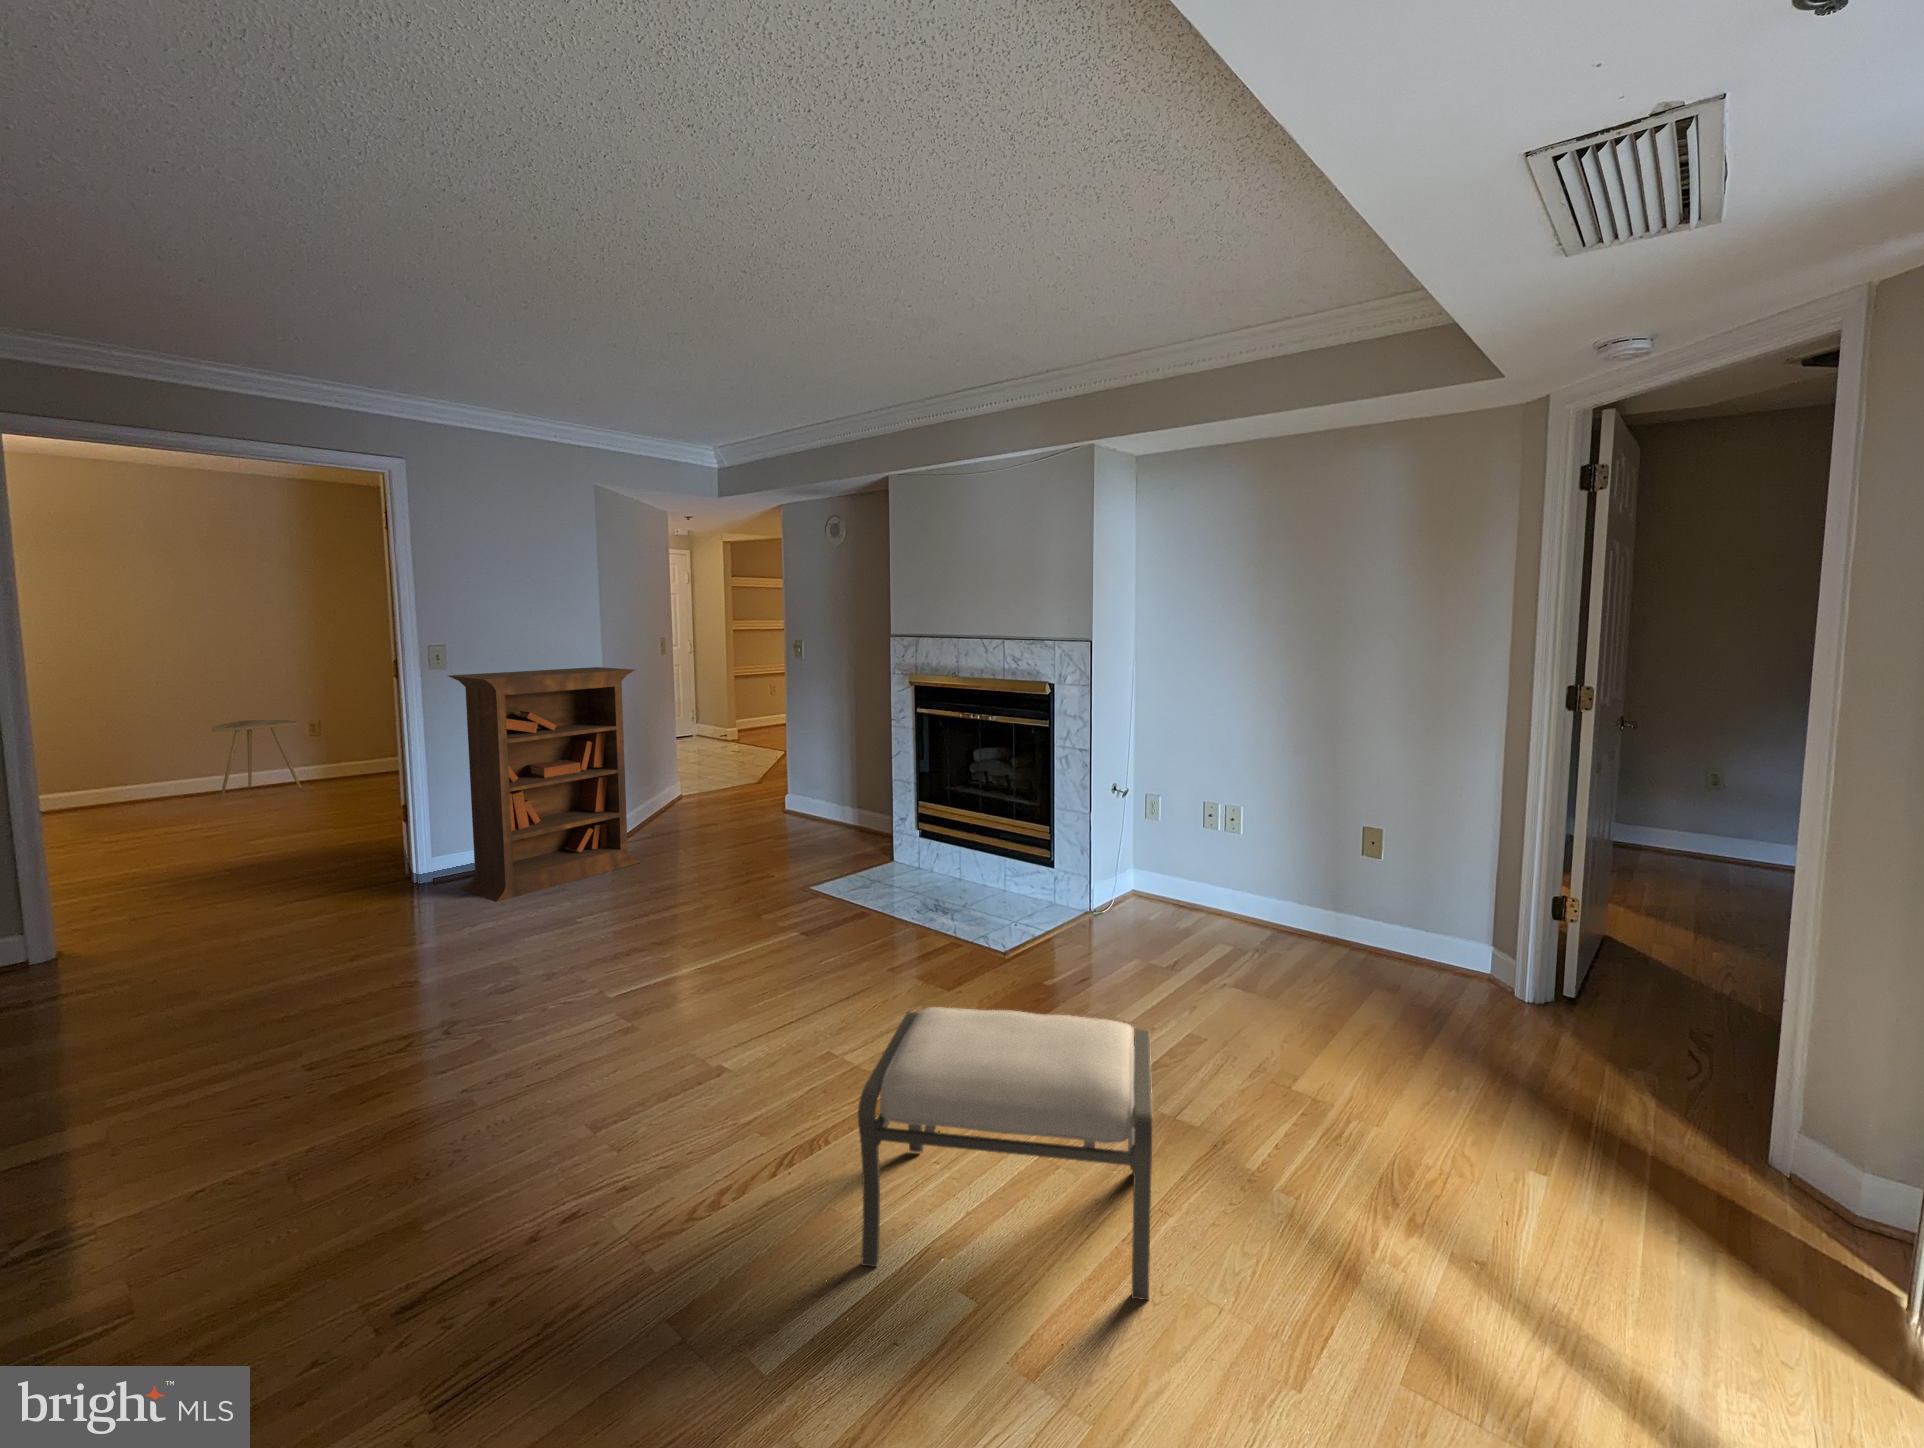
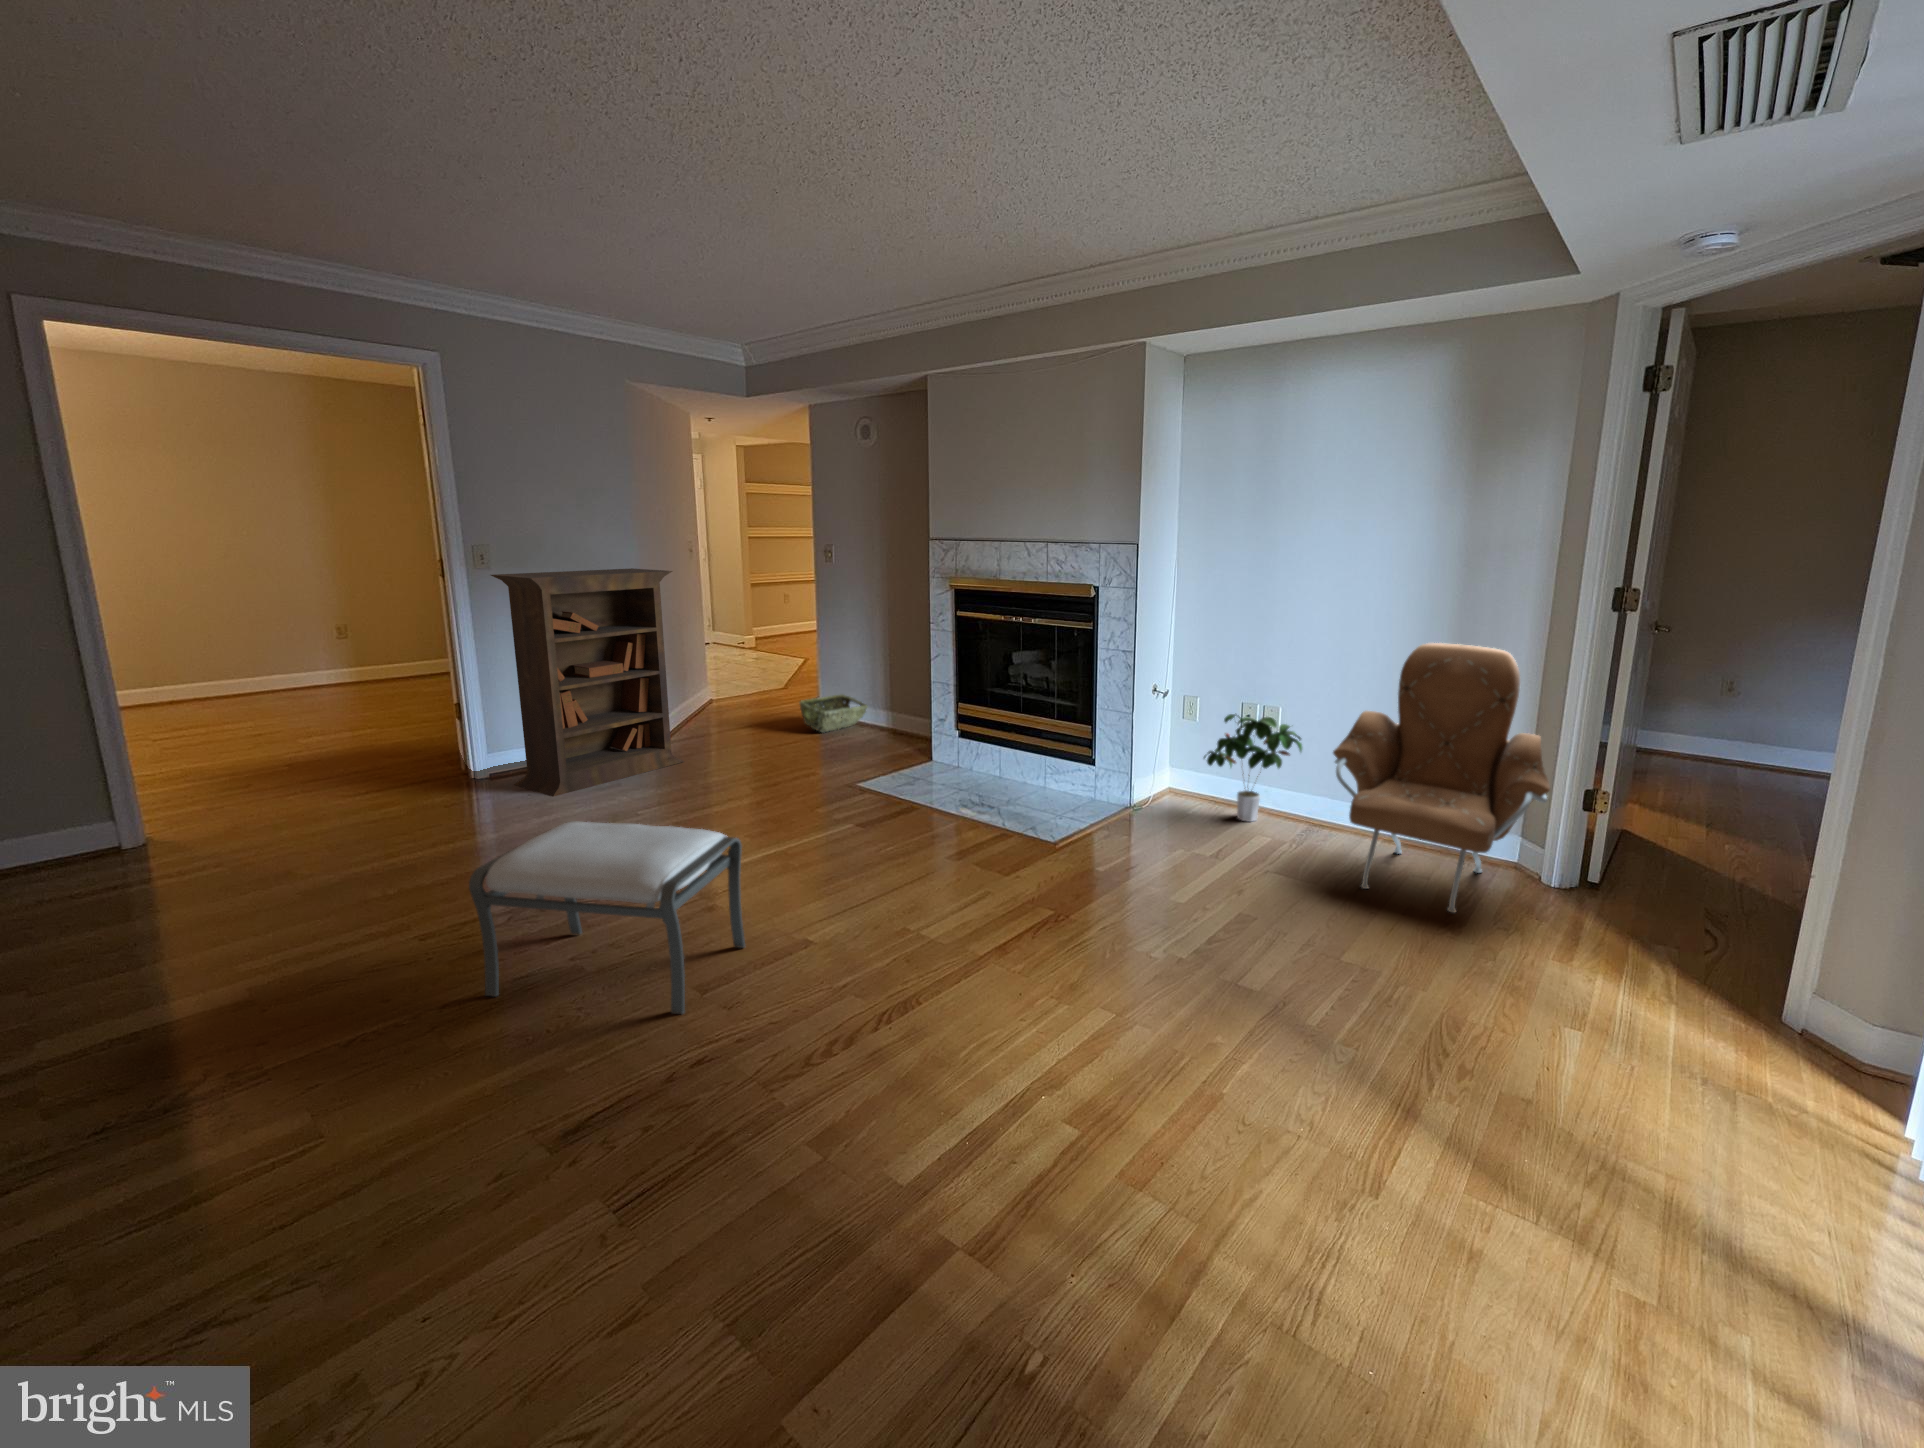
side table: present [212,720,302,799] -> none [233,623,326,701]
armchair: none [1288,742,1510,1032] -> present [1333,643,1550,913]
woven basket: none [766,790,836,830] -> present [799,694,867,732]
potted plant: none [1163,813,1262,927] -> present [1204,714,1302,822]
ottoman: present [858,1007,1152,1300] -> present [469,822,745,1014]

